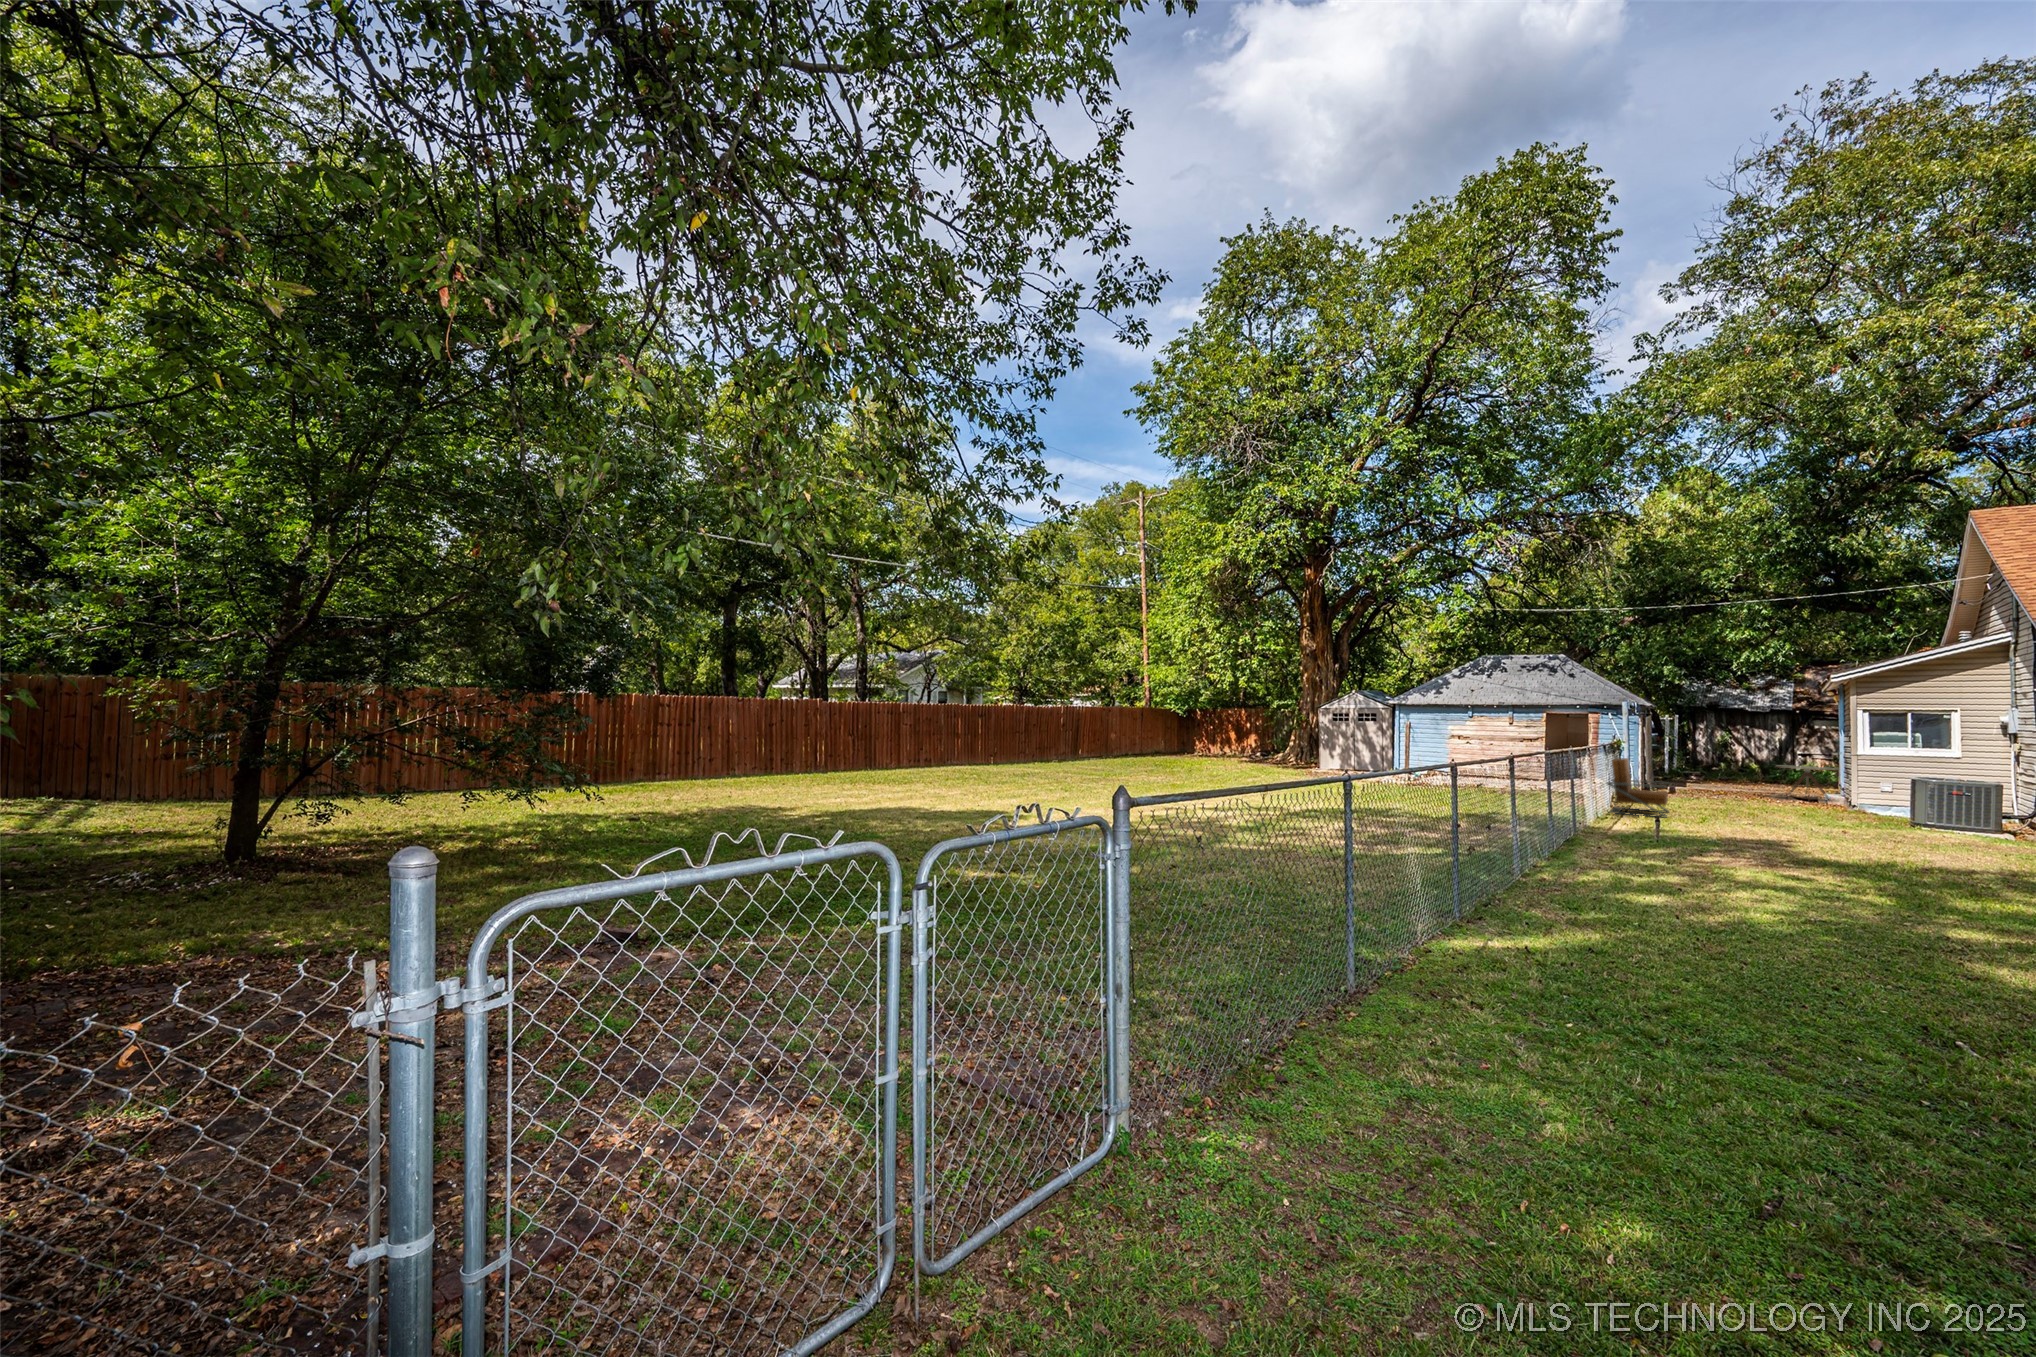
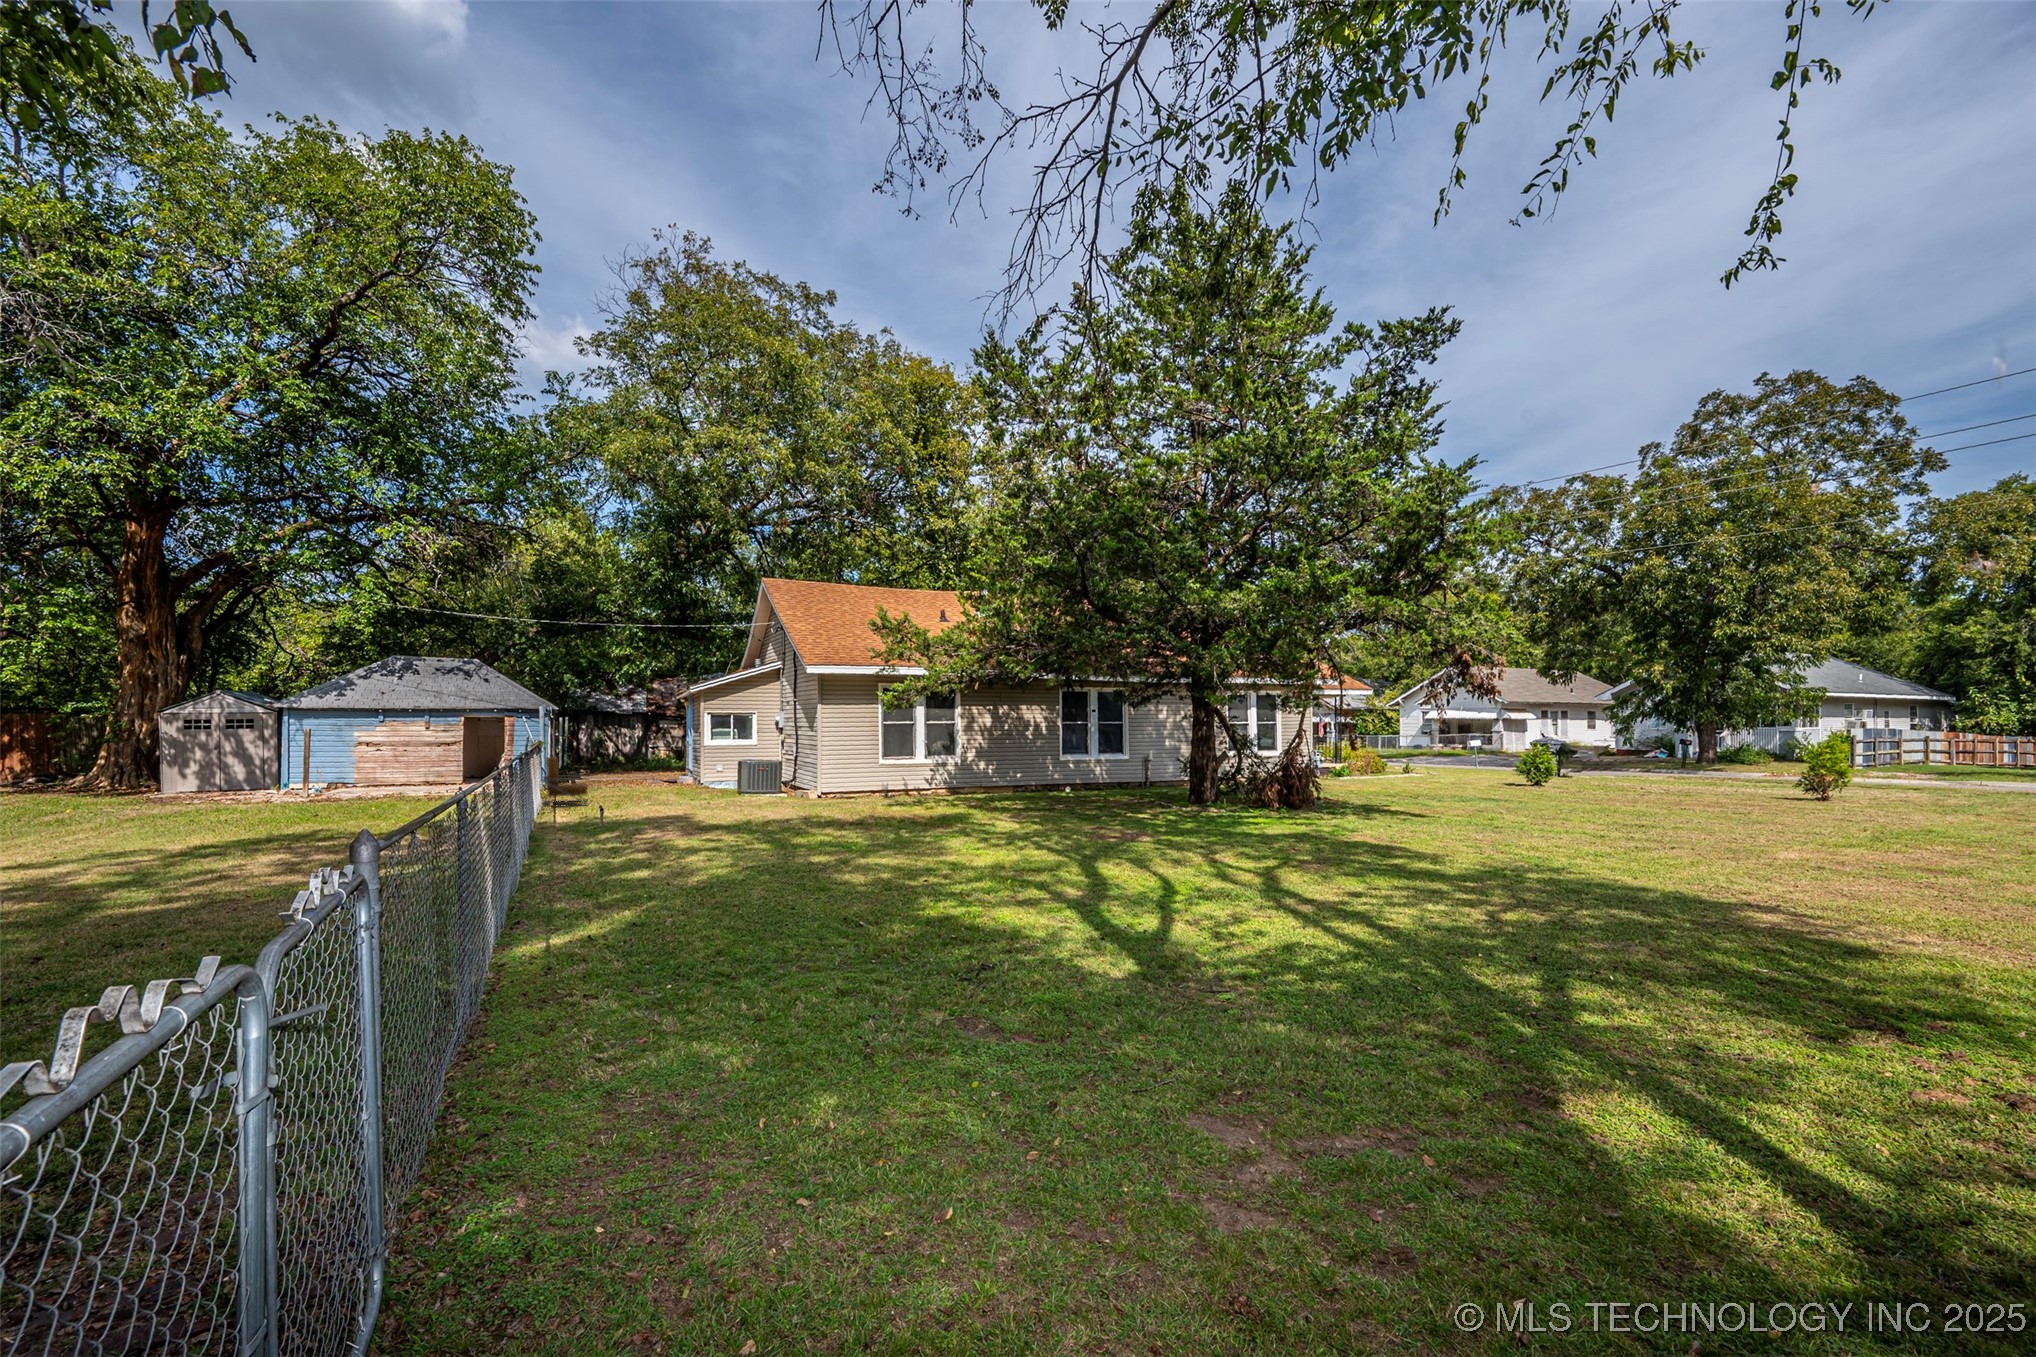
round table: present [1779,765,1837,799] -> none [650,756,690,782]

